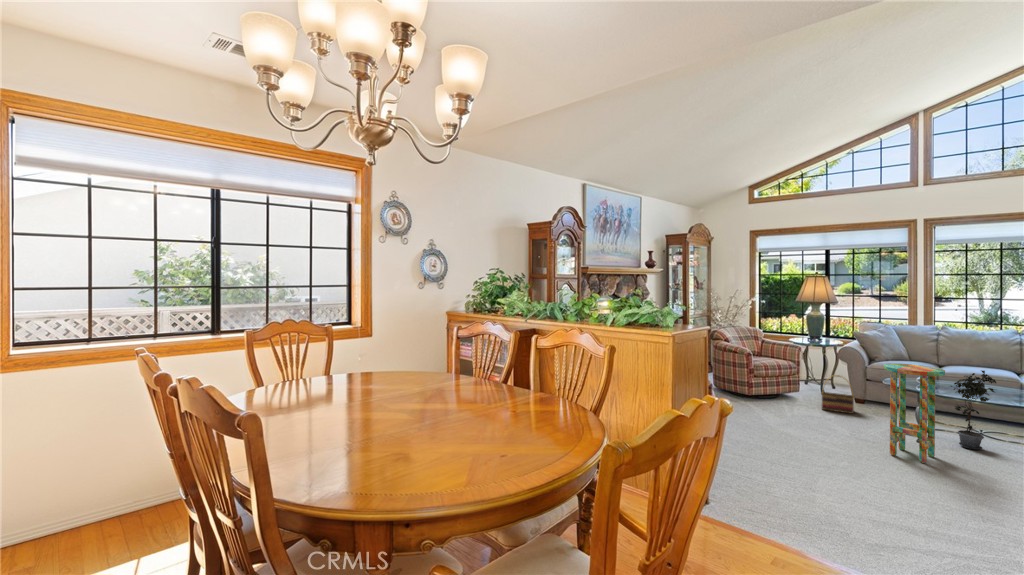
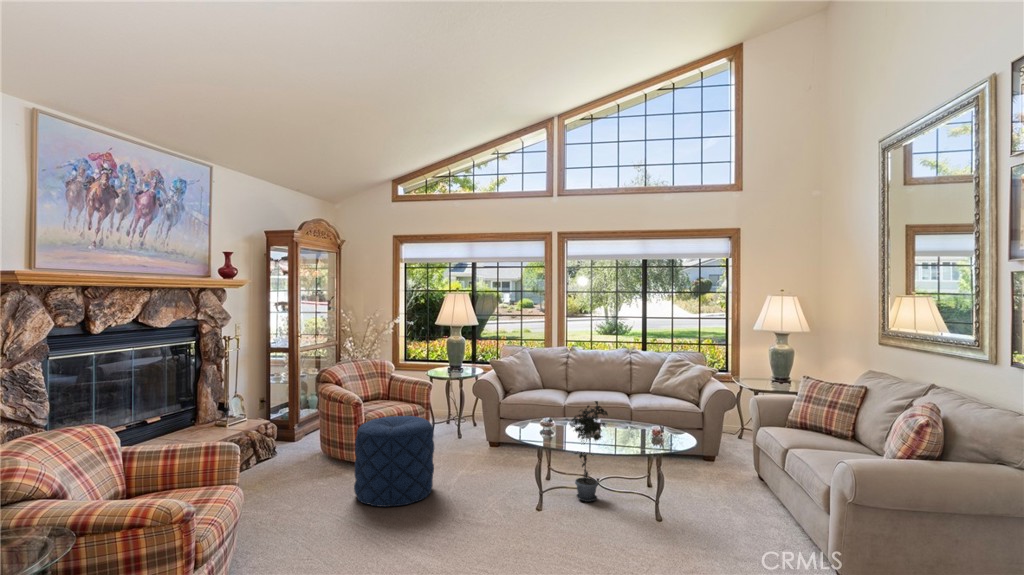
side table: present [884,363,945,463] -> none [494,403,557,544]
pouf: none [757,366,819,425] -> present [354,416,434,507]
basket: present [821,375,854,414] -> none [446,419,483,469]

